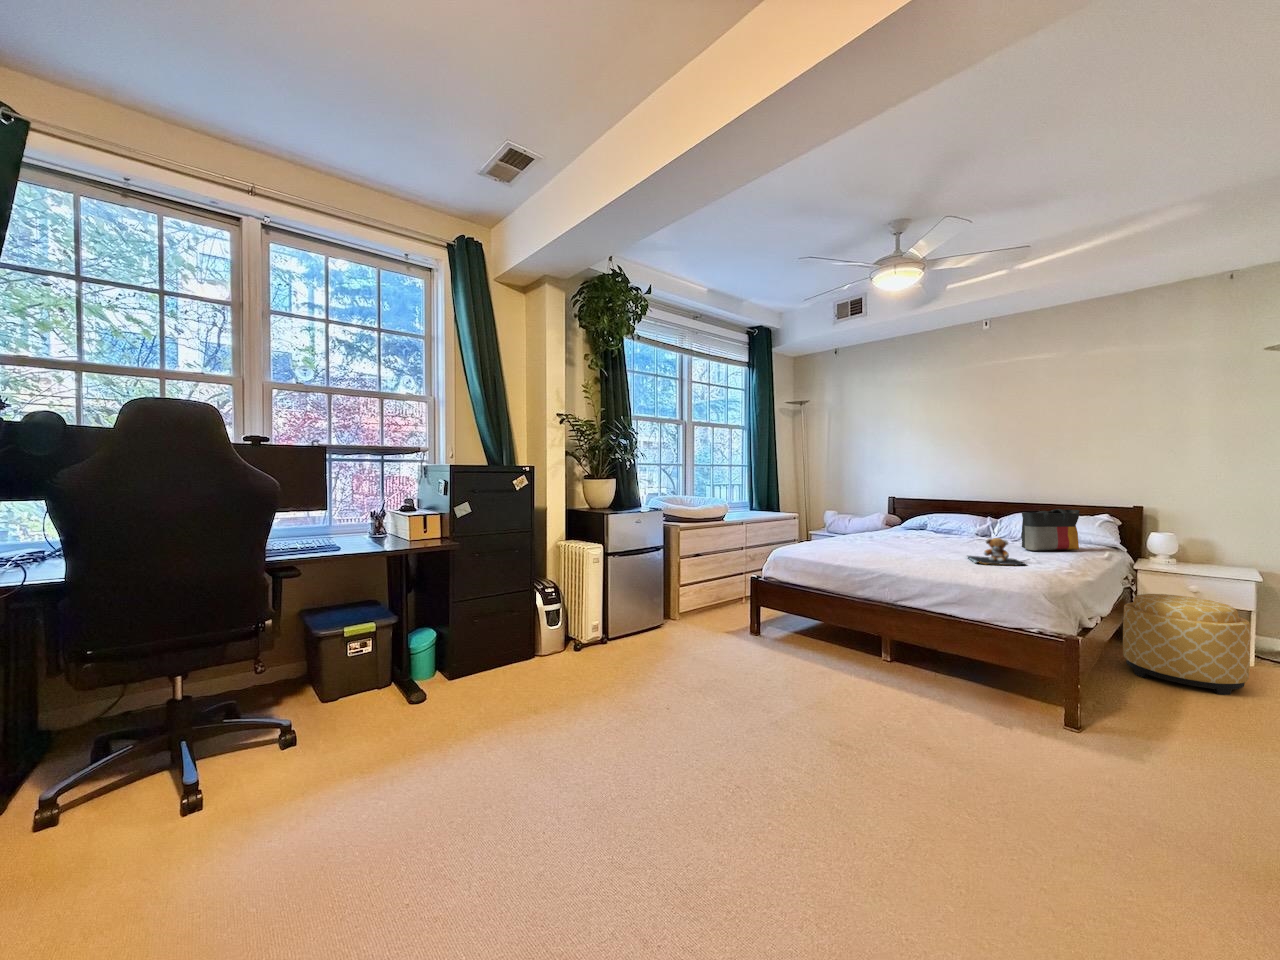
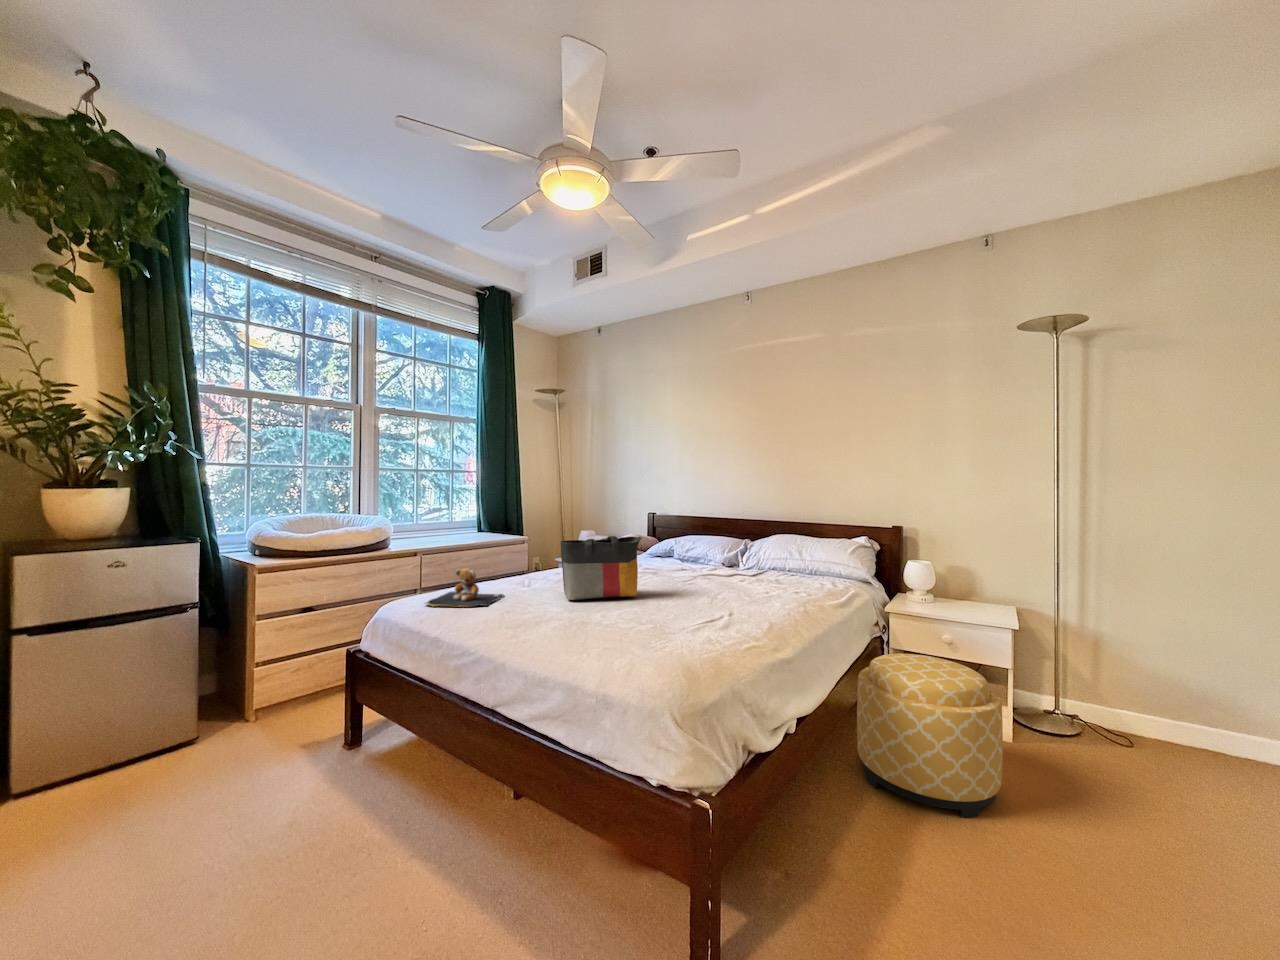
tote bag: present [1021,509,1080,551] -> present [561,536,642,600]
teddy bear: present [967,538,1025,565] -> present [424,568,504,607]

